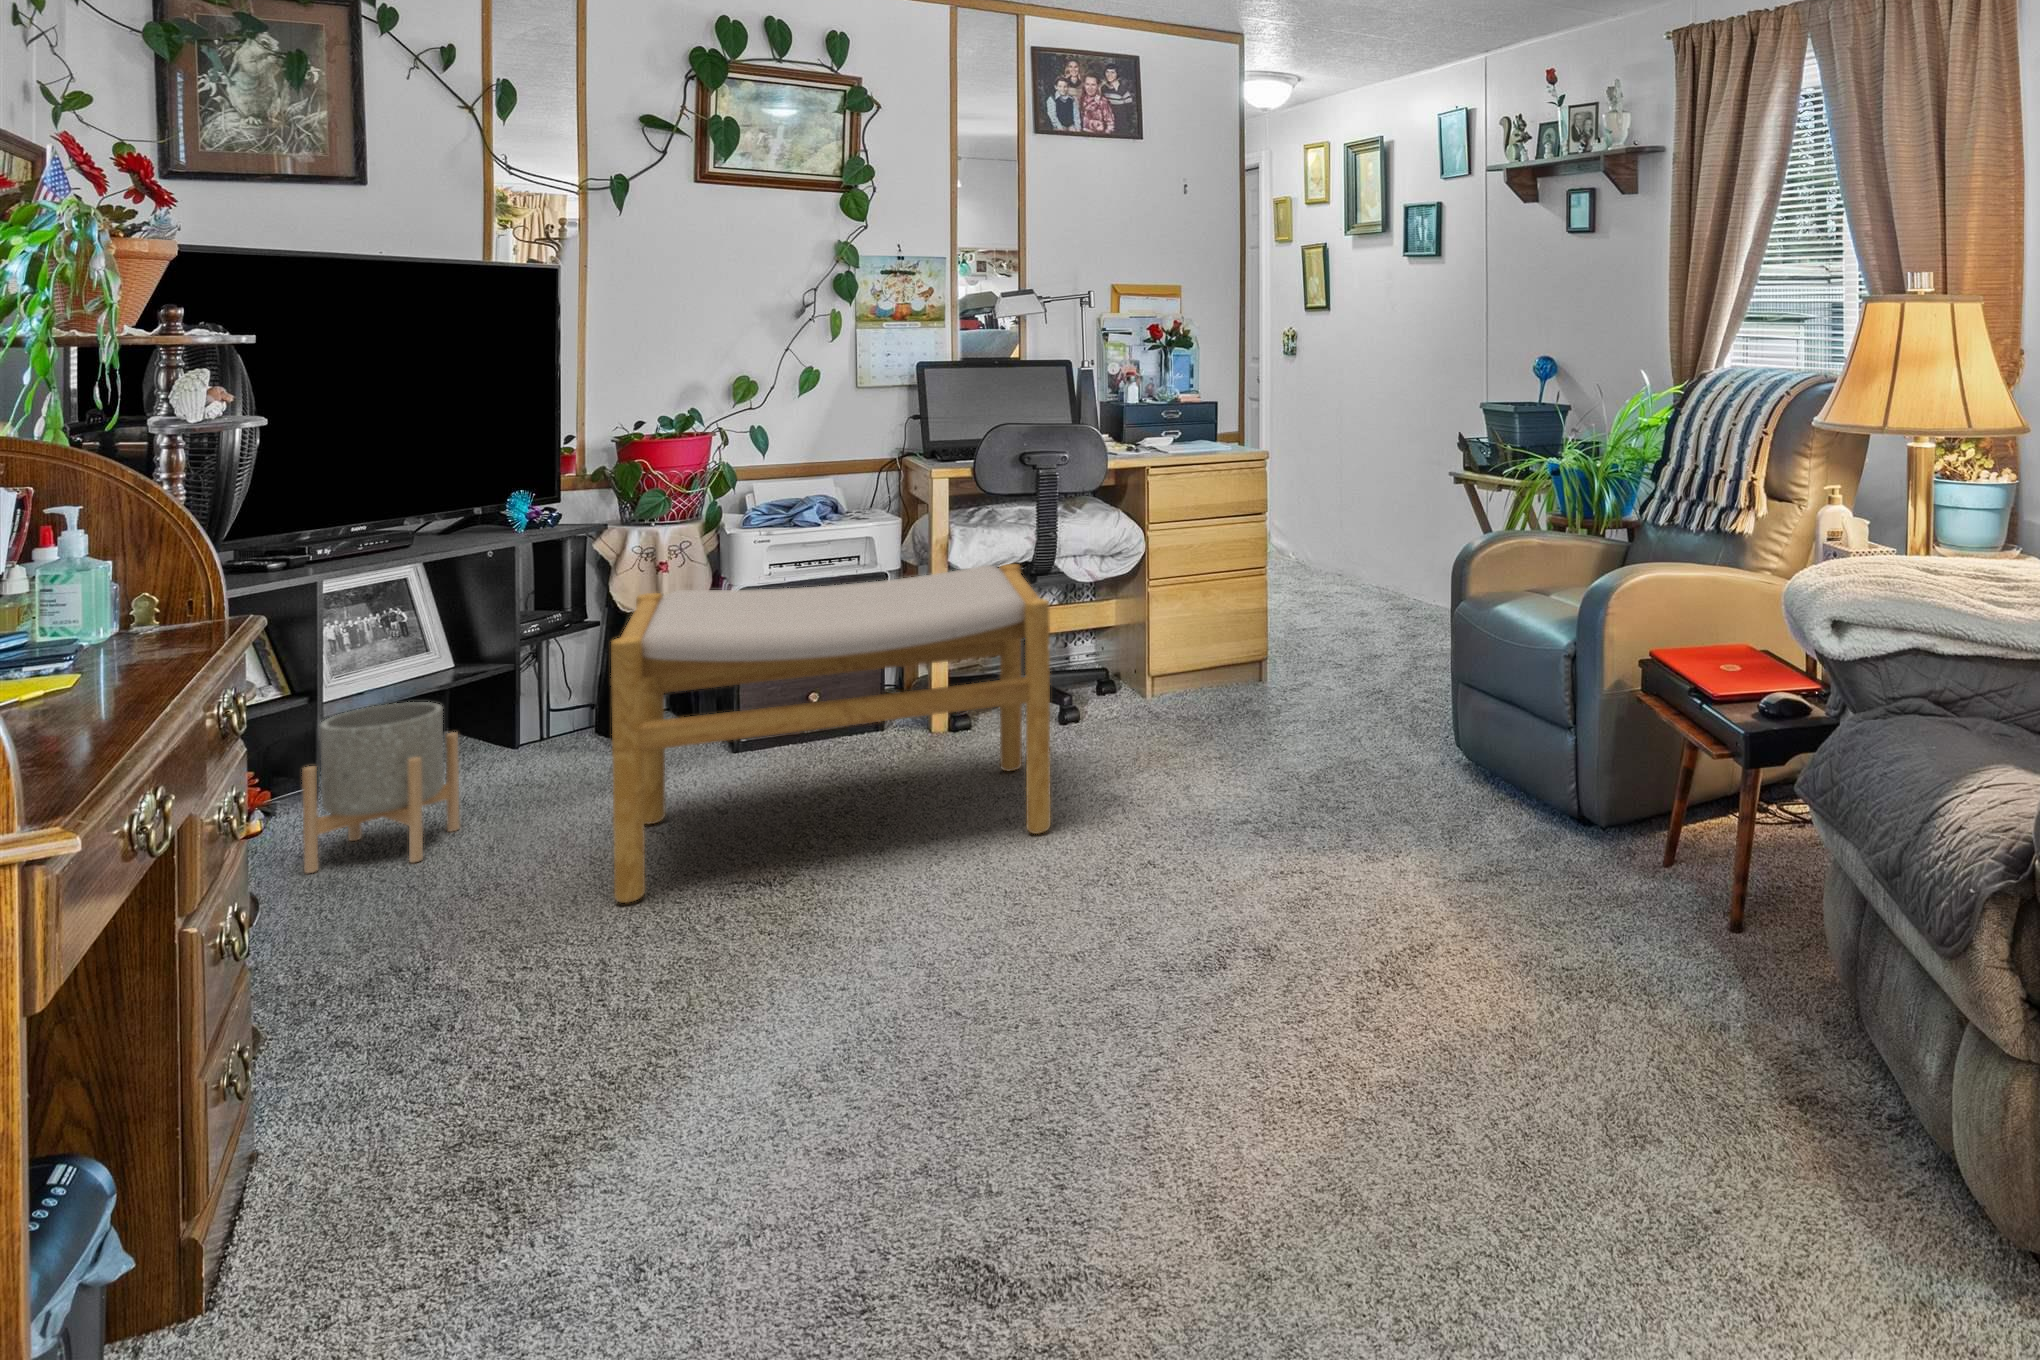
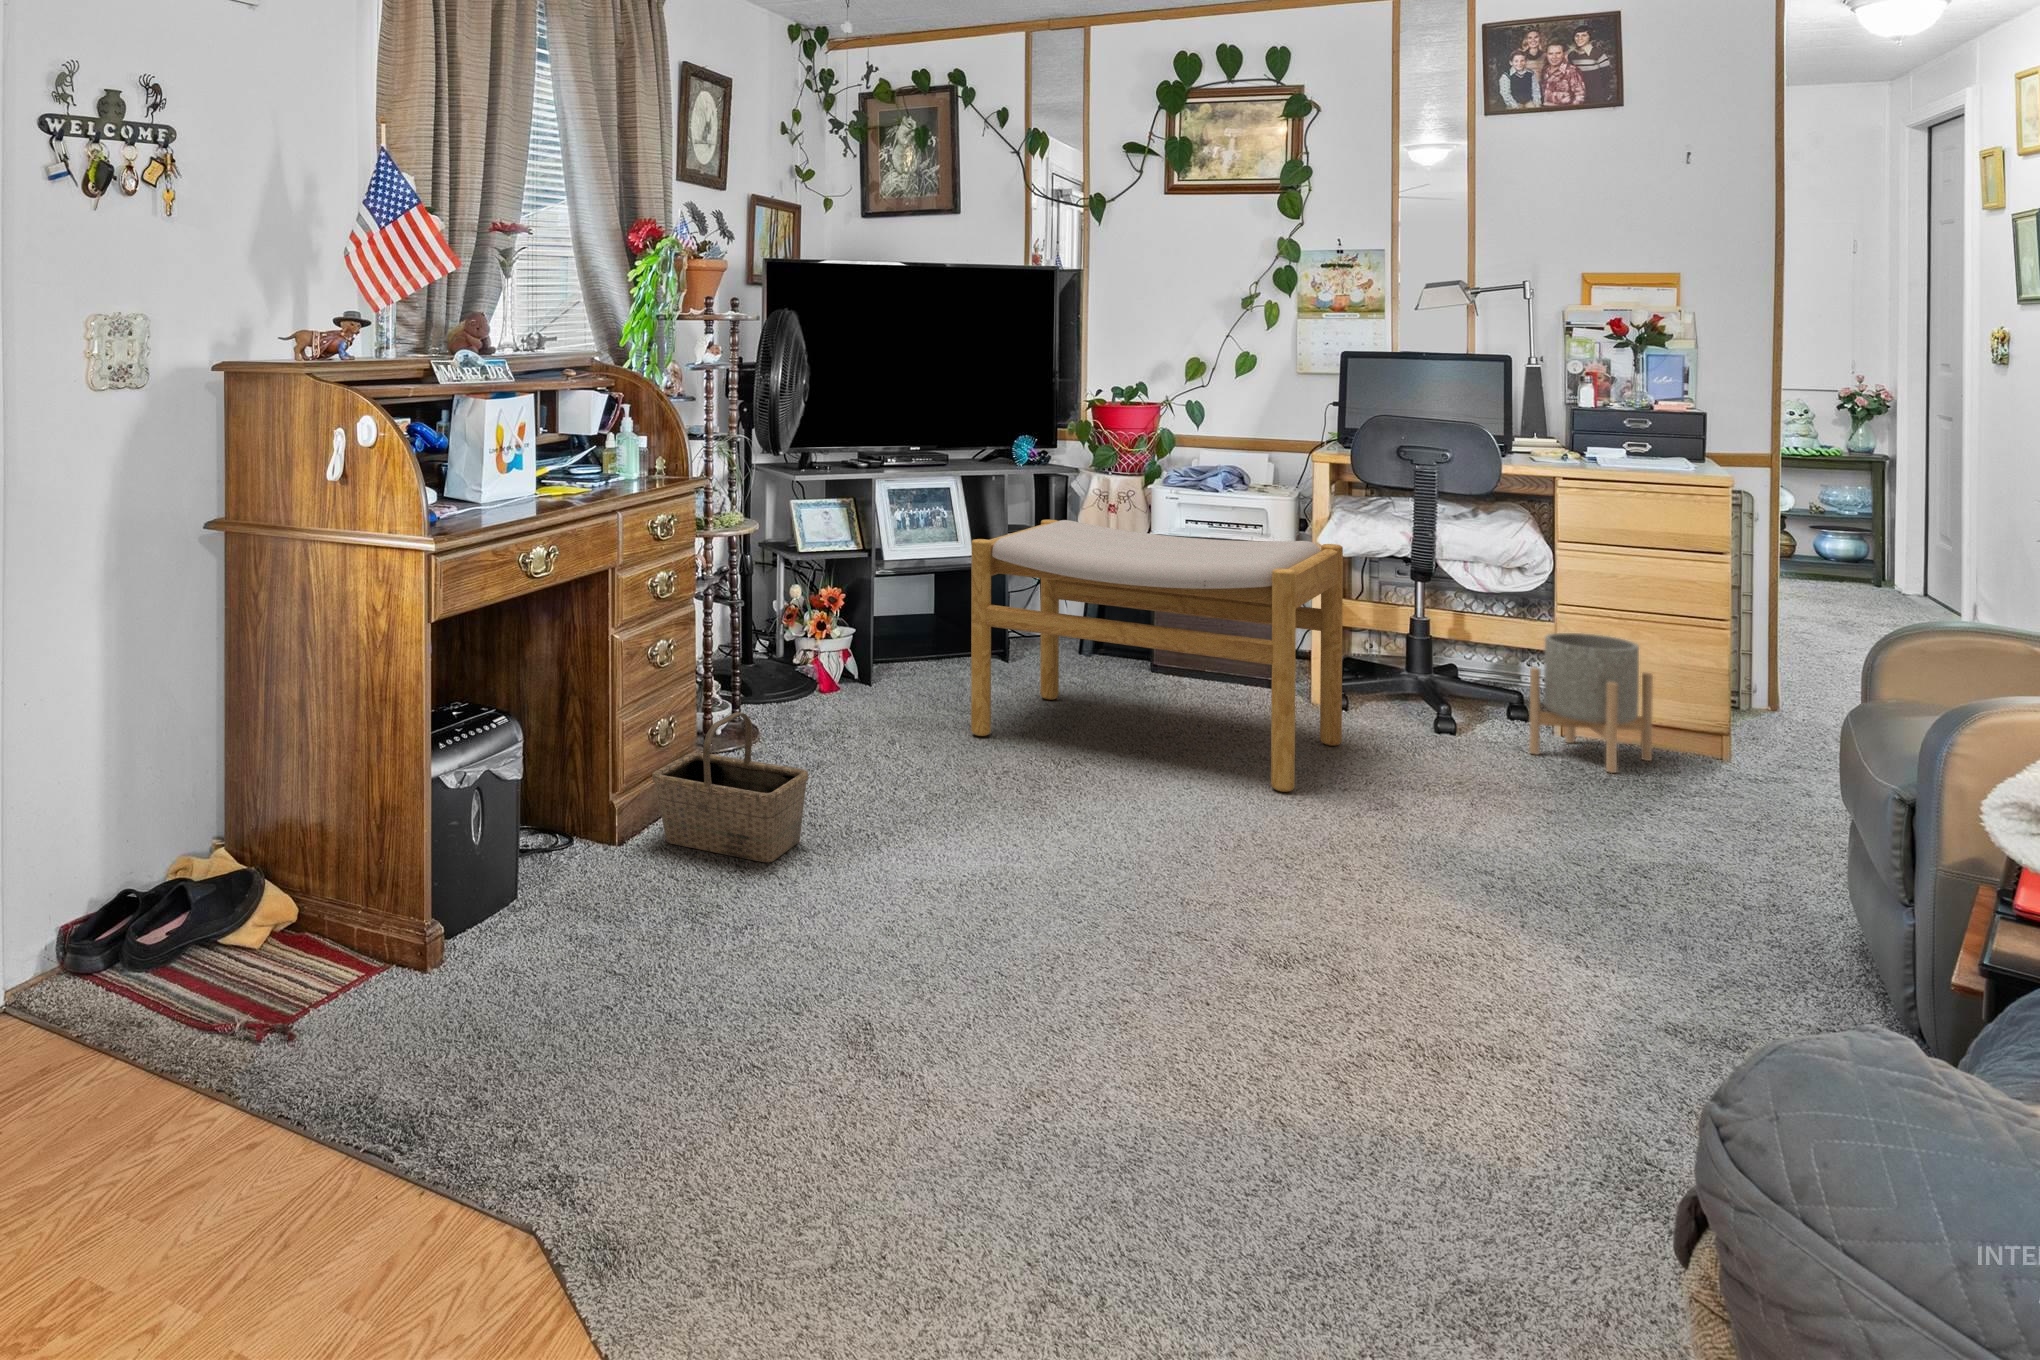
planter: present [302,702,460,873] -> present [1529,633,1653,773]
basket: none [297,1008,596,1298] -> present [652,712,808,862]

